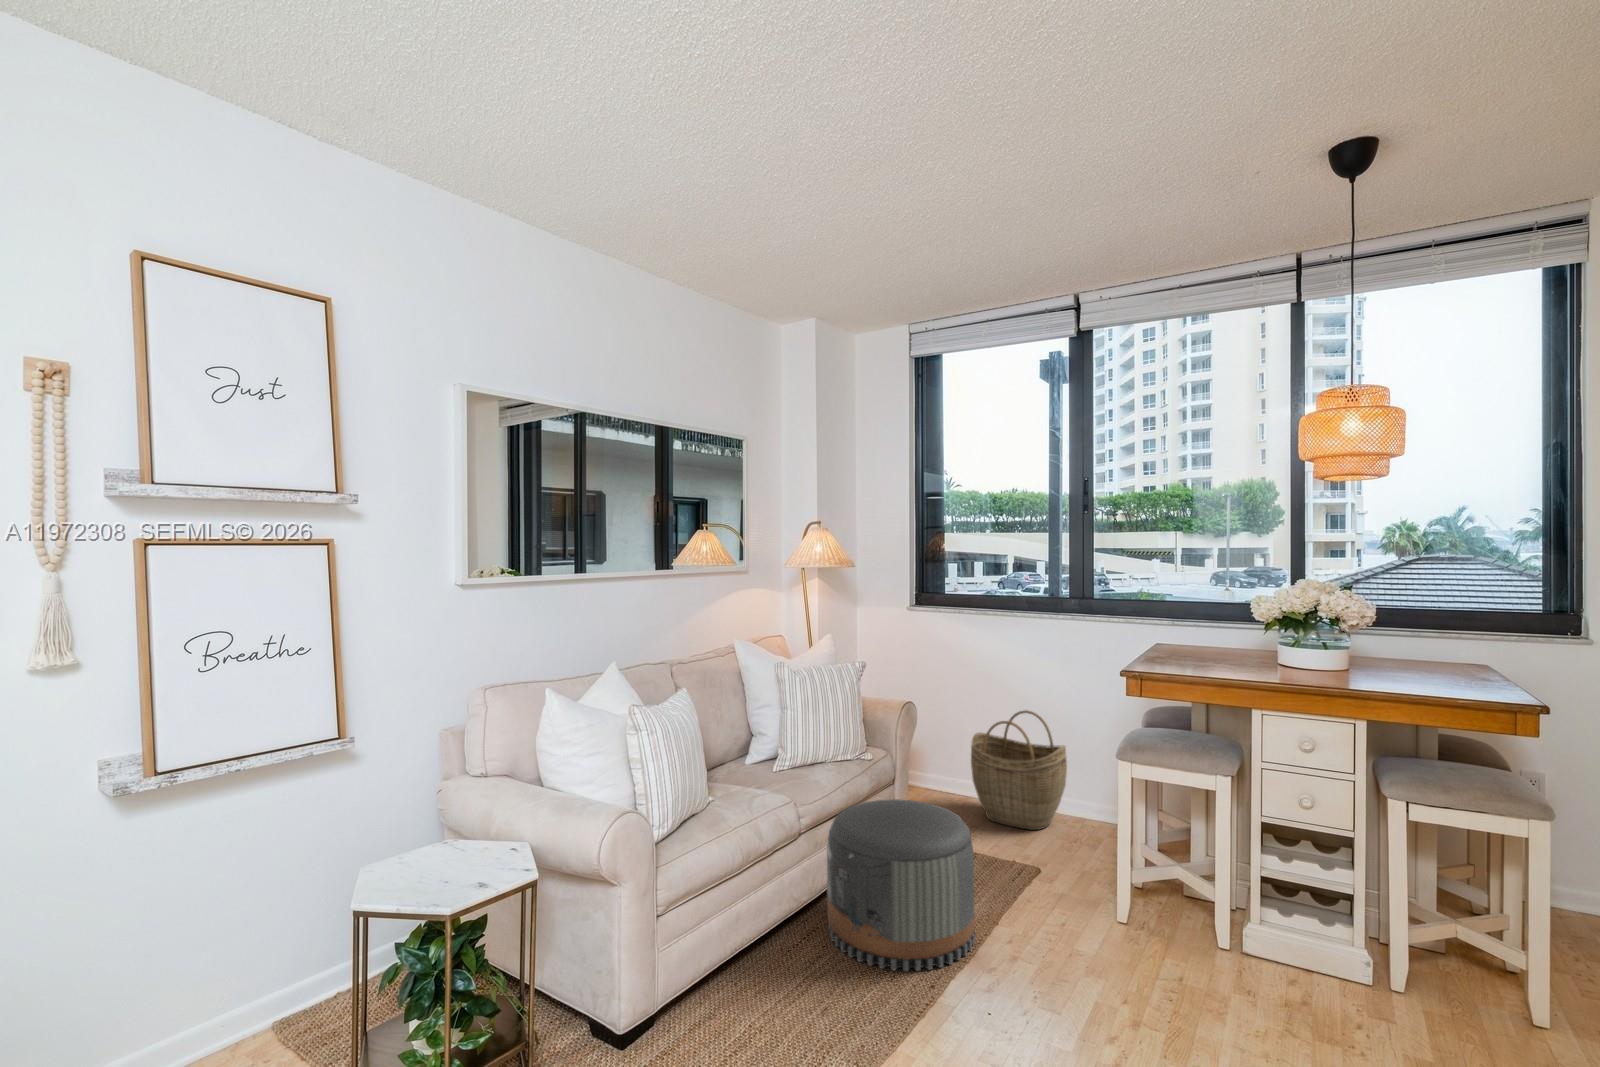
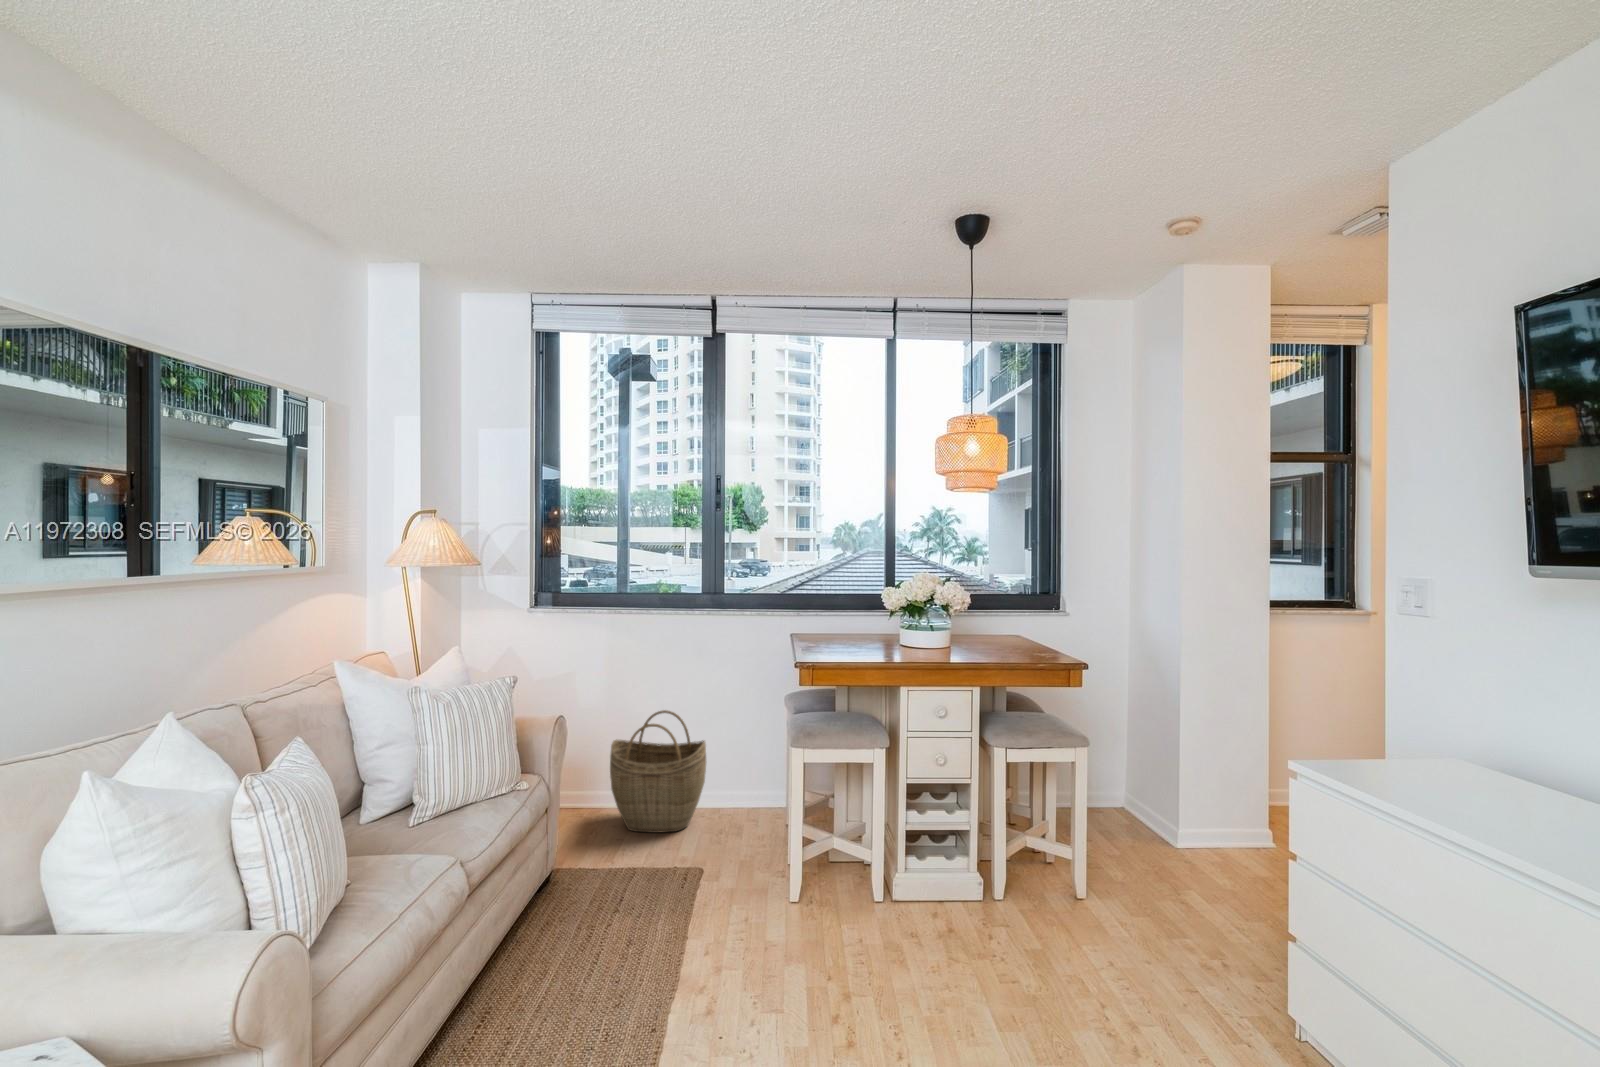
pouf: present [827,799,975,971] -> none [503,827,677,1033]

